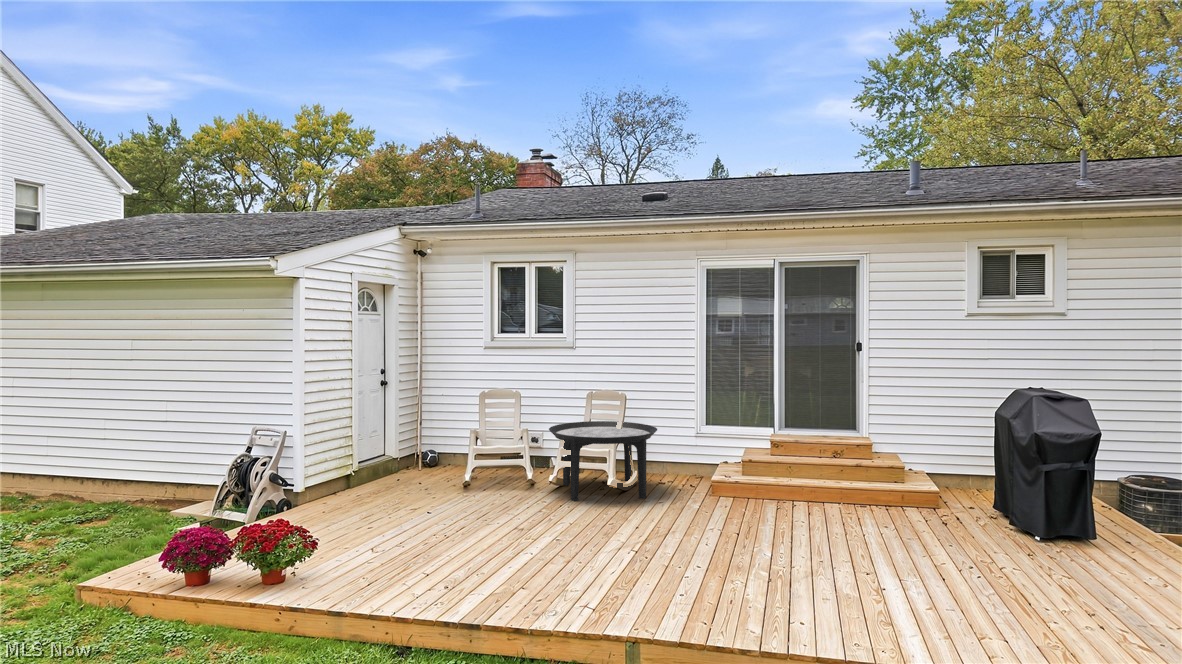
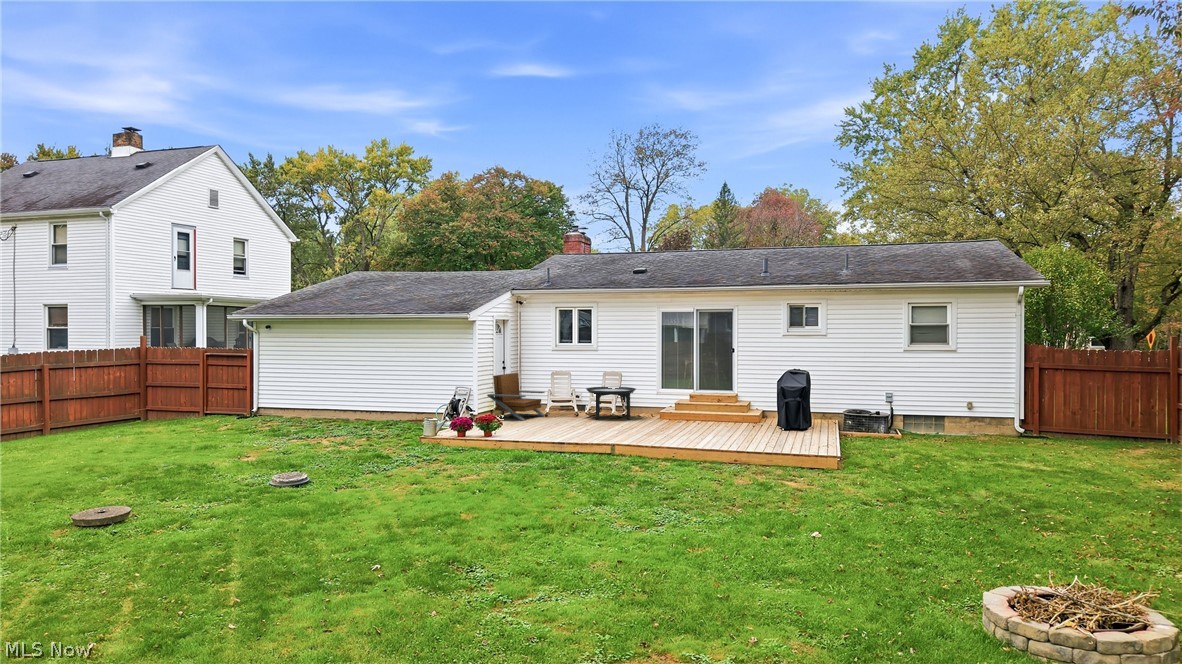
lounge chair: none [327,394,463,510] -> present [487,373,545,421]

